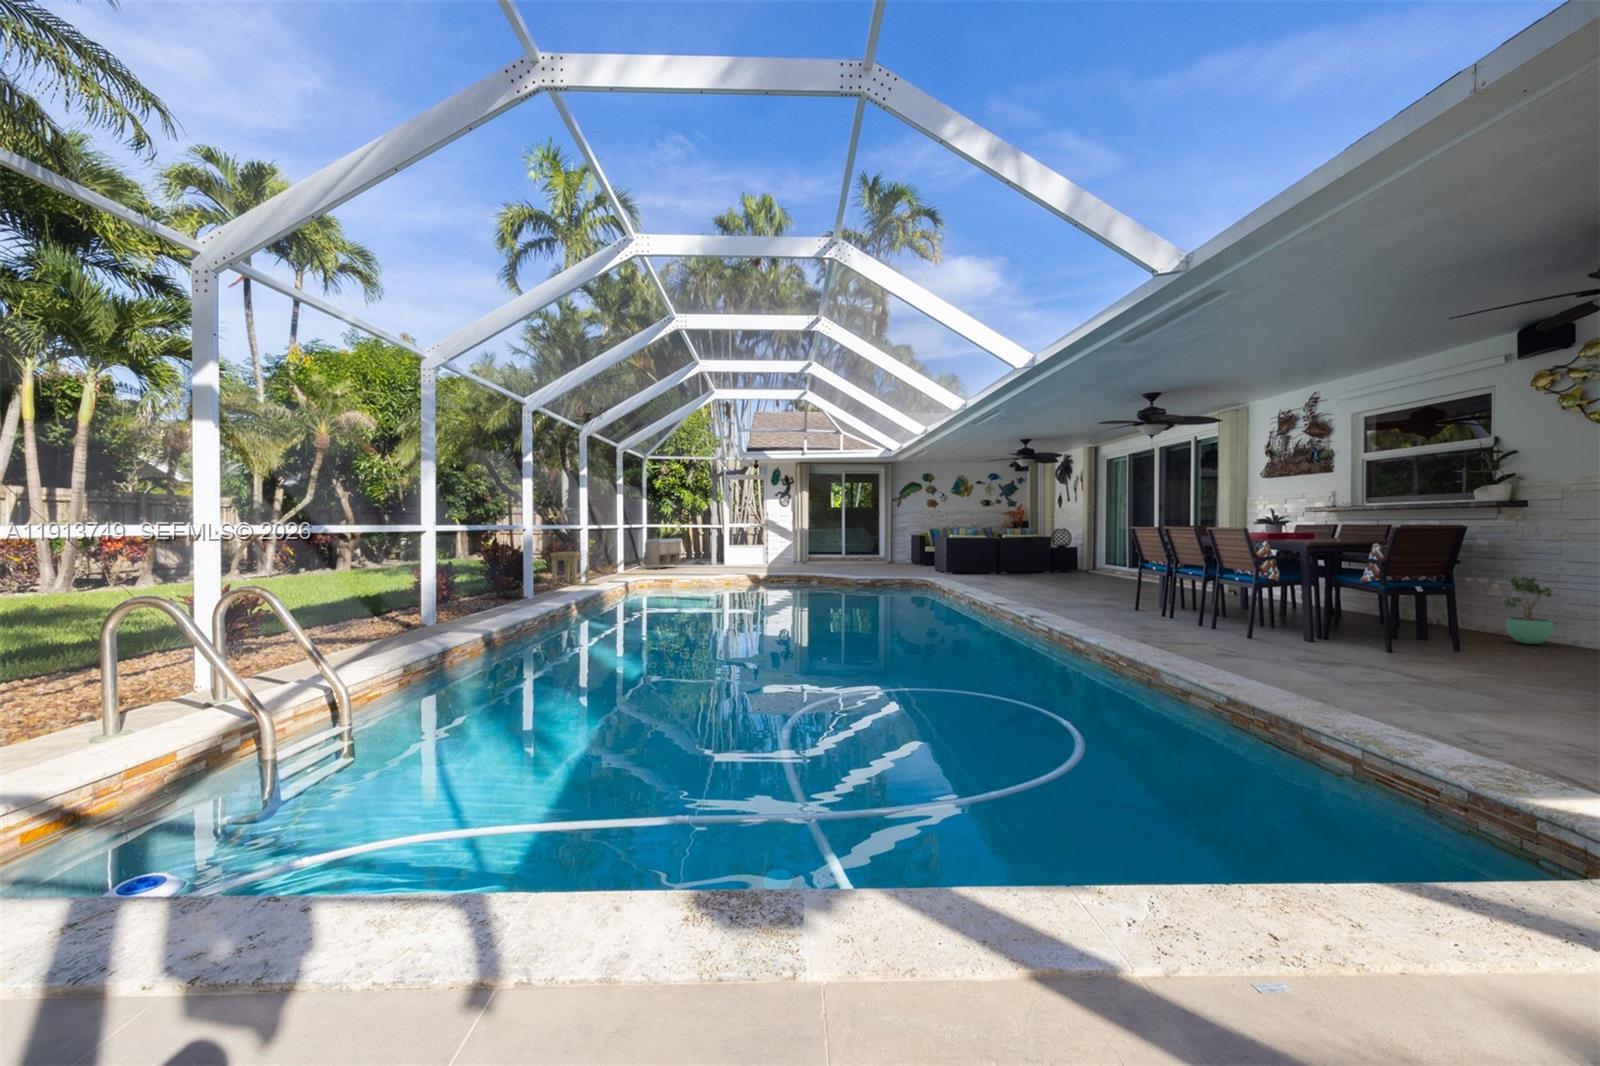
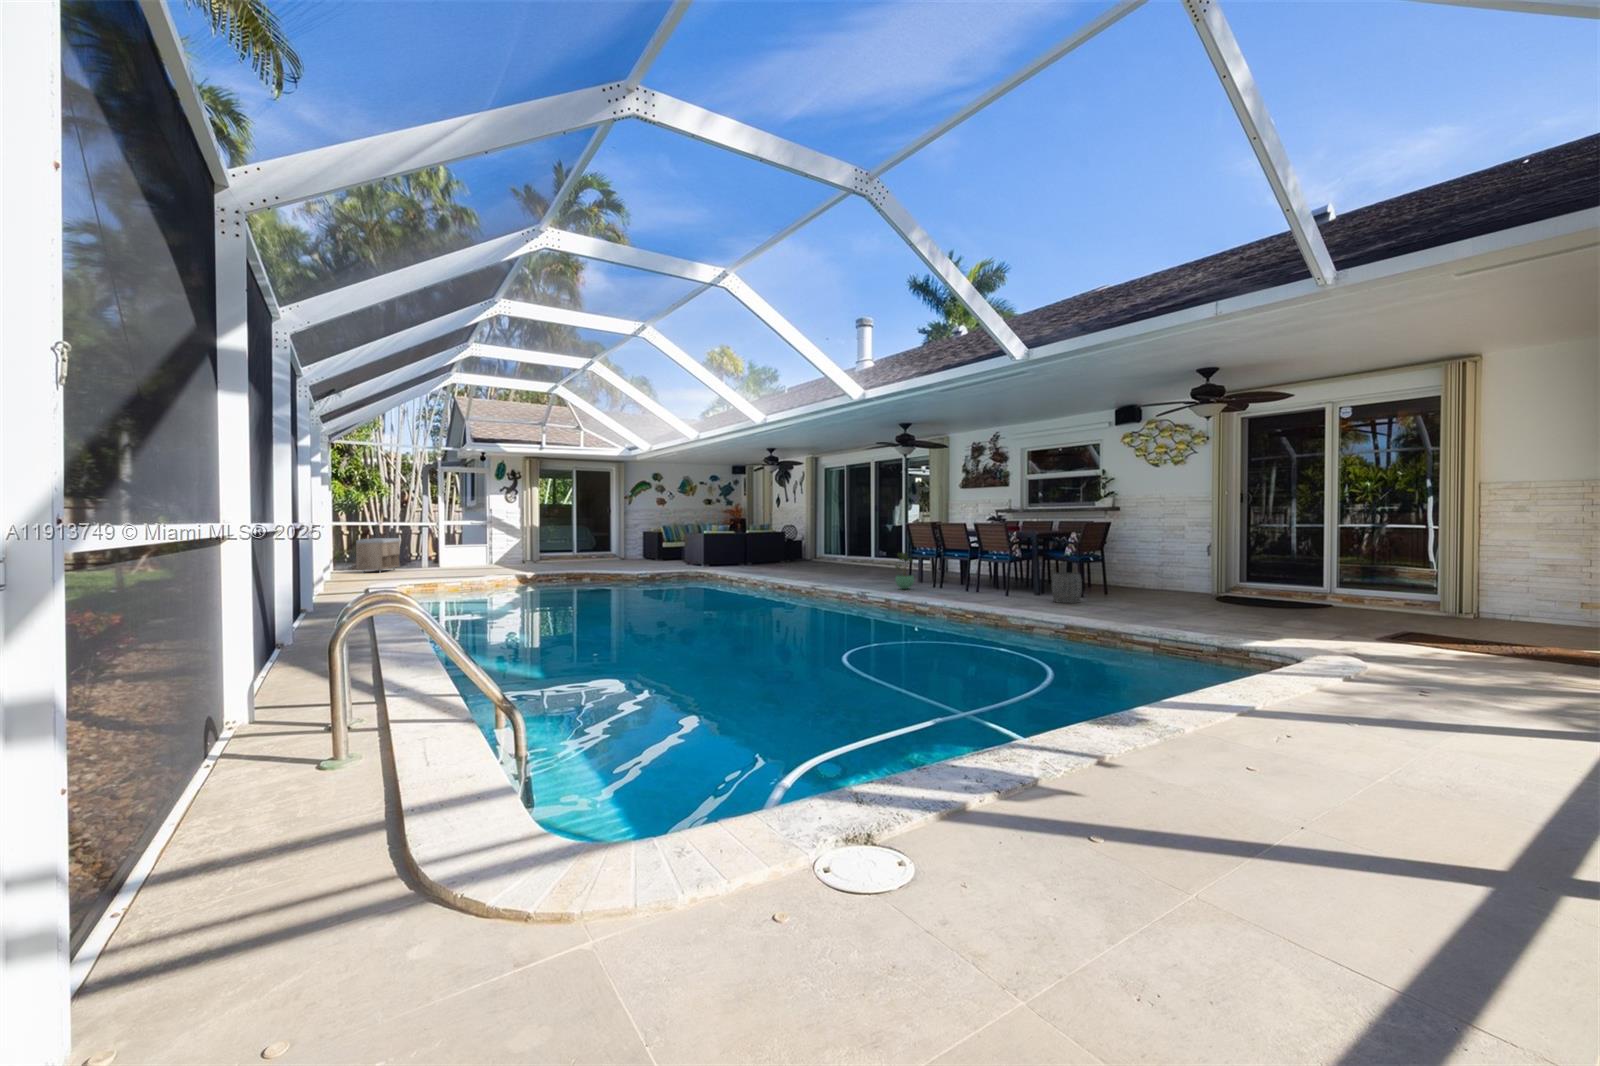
side table: present [550,552,591,585] -> none [304,554,349,593]
potted plant: present [1504,577,1553,644] -> present [895,553,914,589]
woven basket: none [1301,611,1361,666] -> present [1052,572,1082,603]

